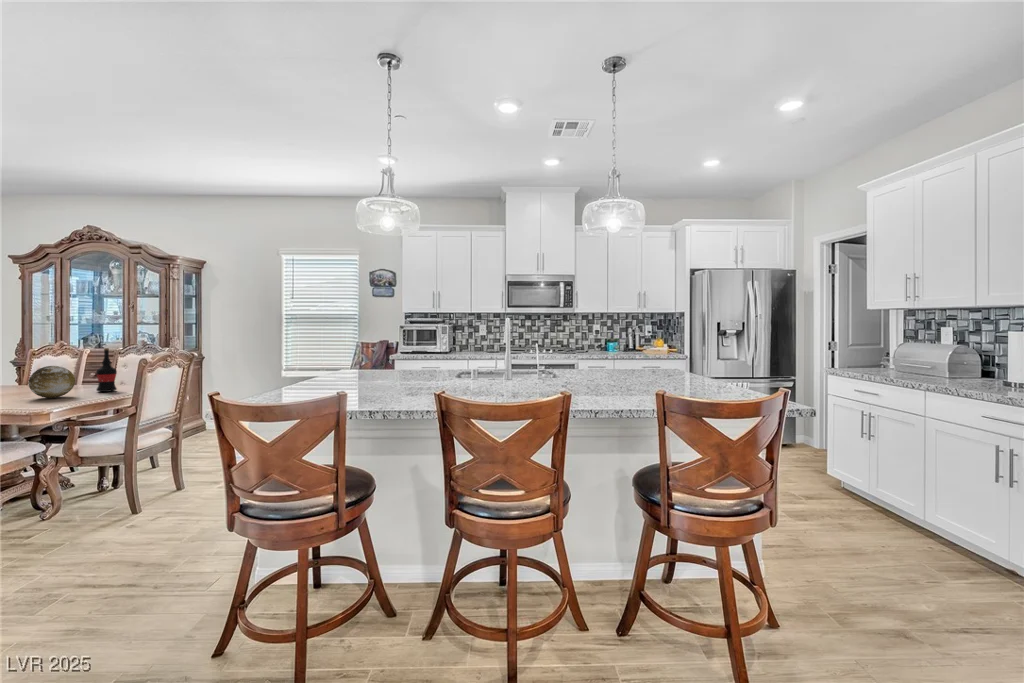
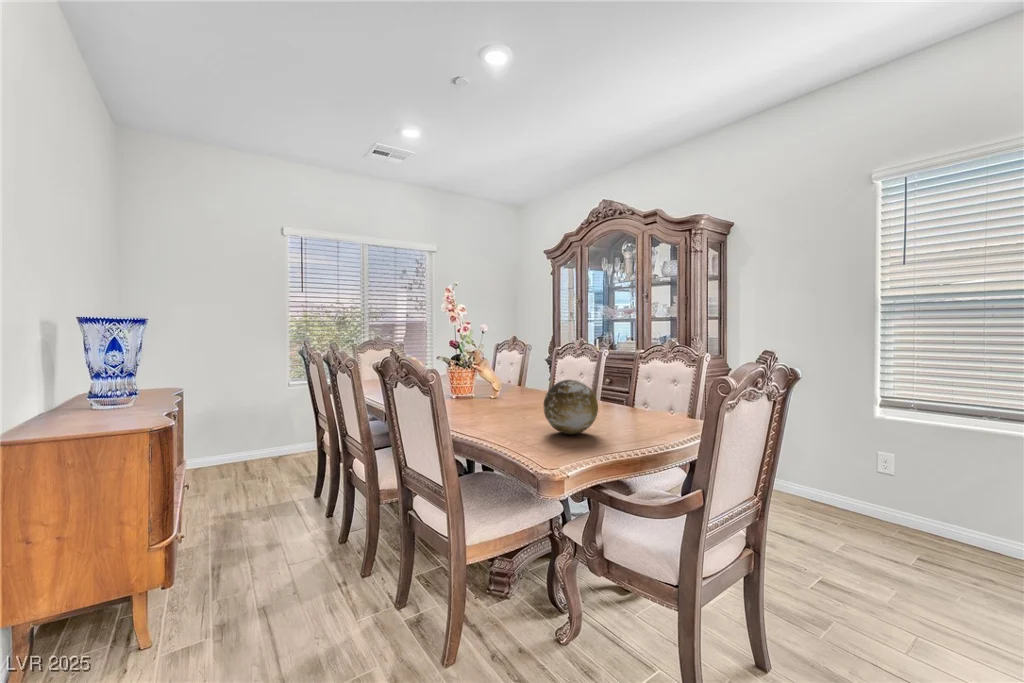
wine bottle: present [96,348,117,392] -> none [623,351,651,428]

